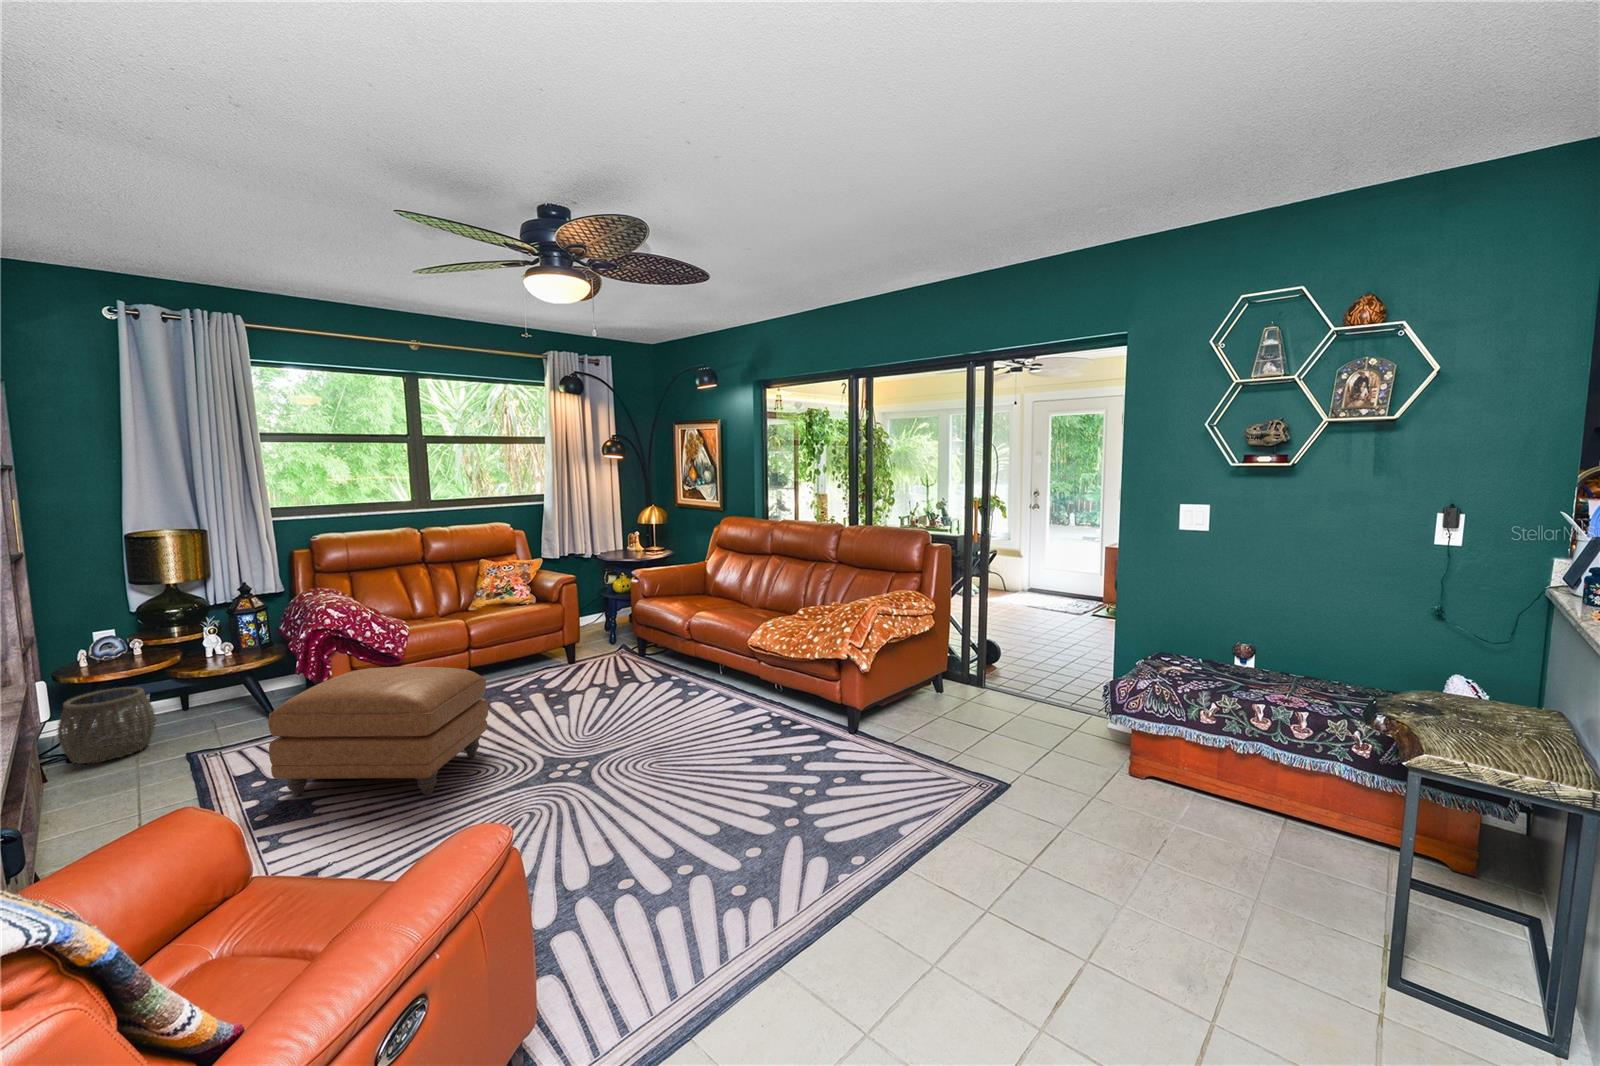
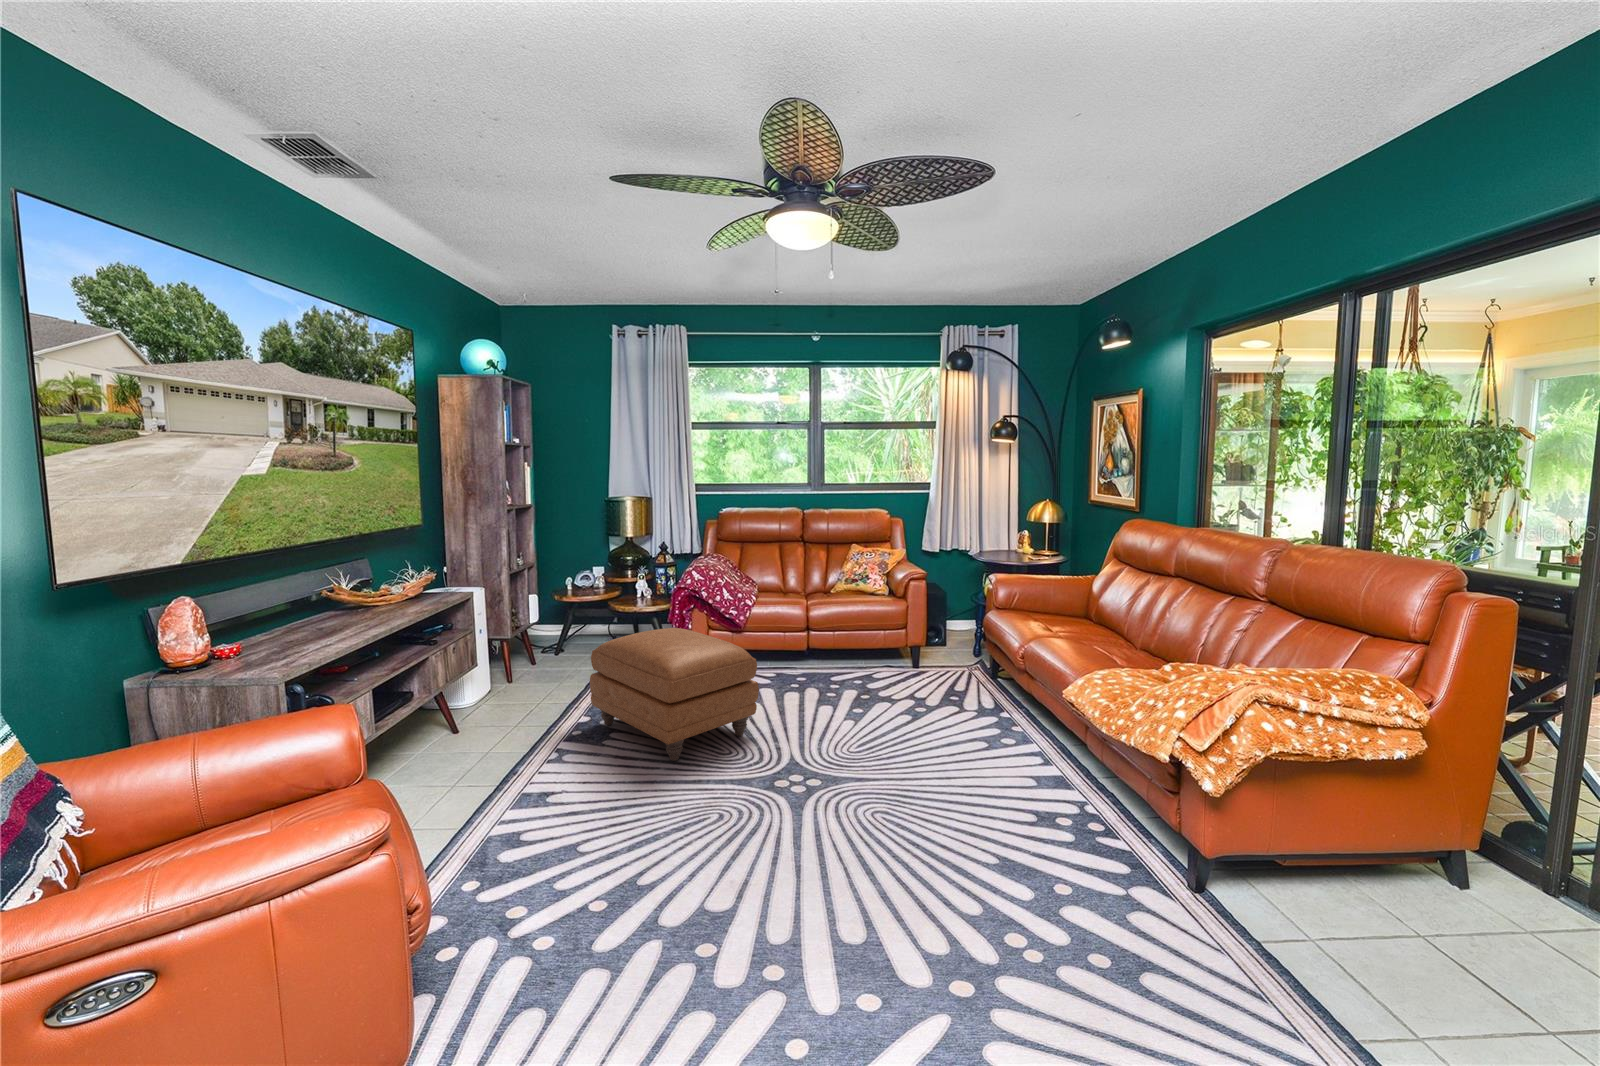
woven basket: present [57,687,155,764] -> none [543,609,596,660]

